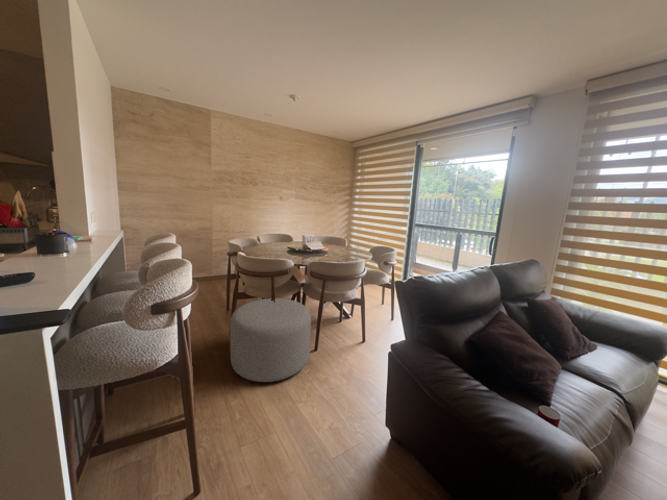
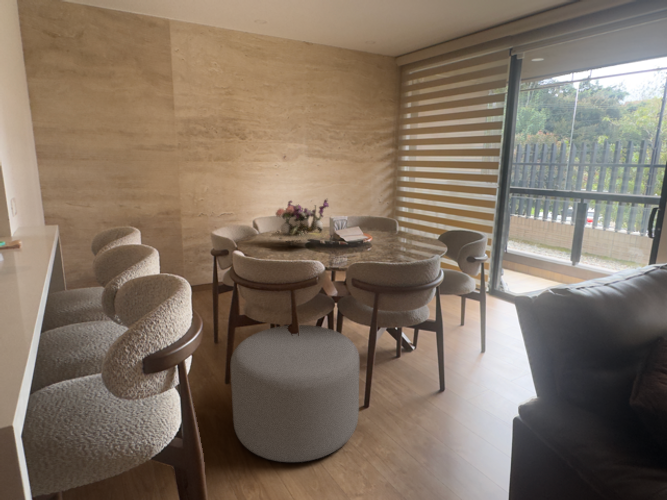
flower arrangement: none [264,223,302,251] -> present [271,199,329,244]

